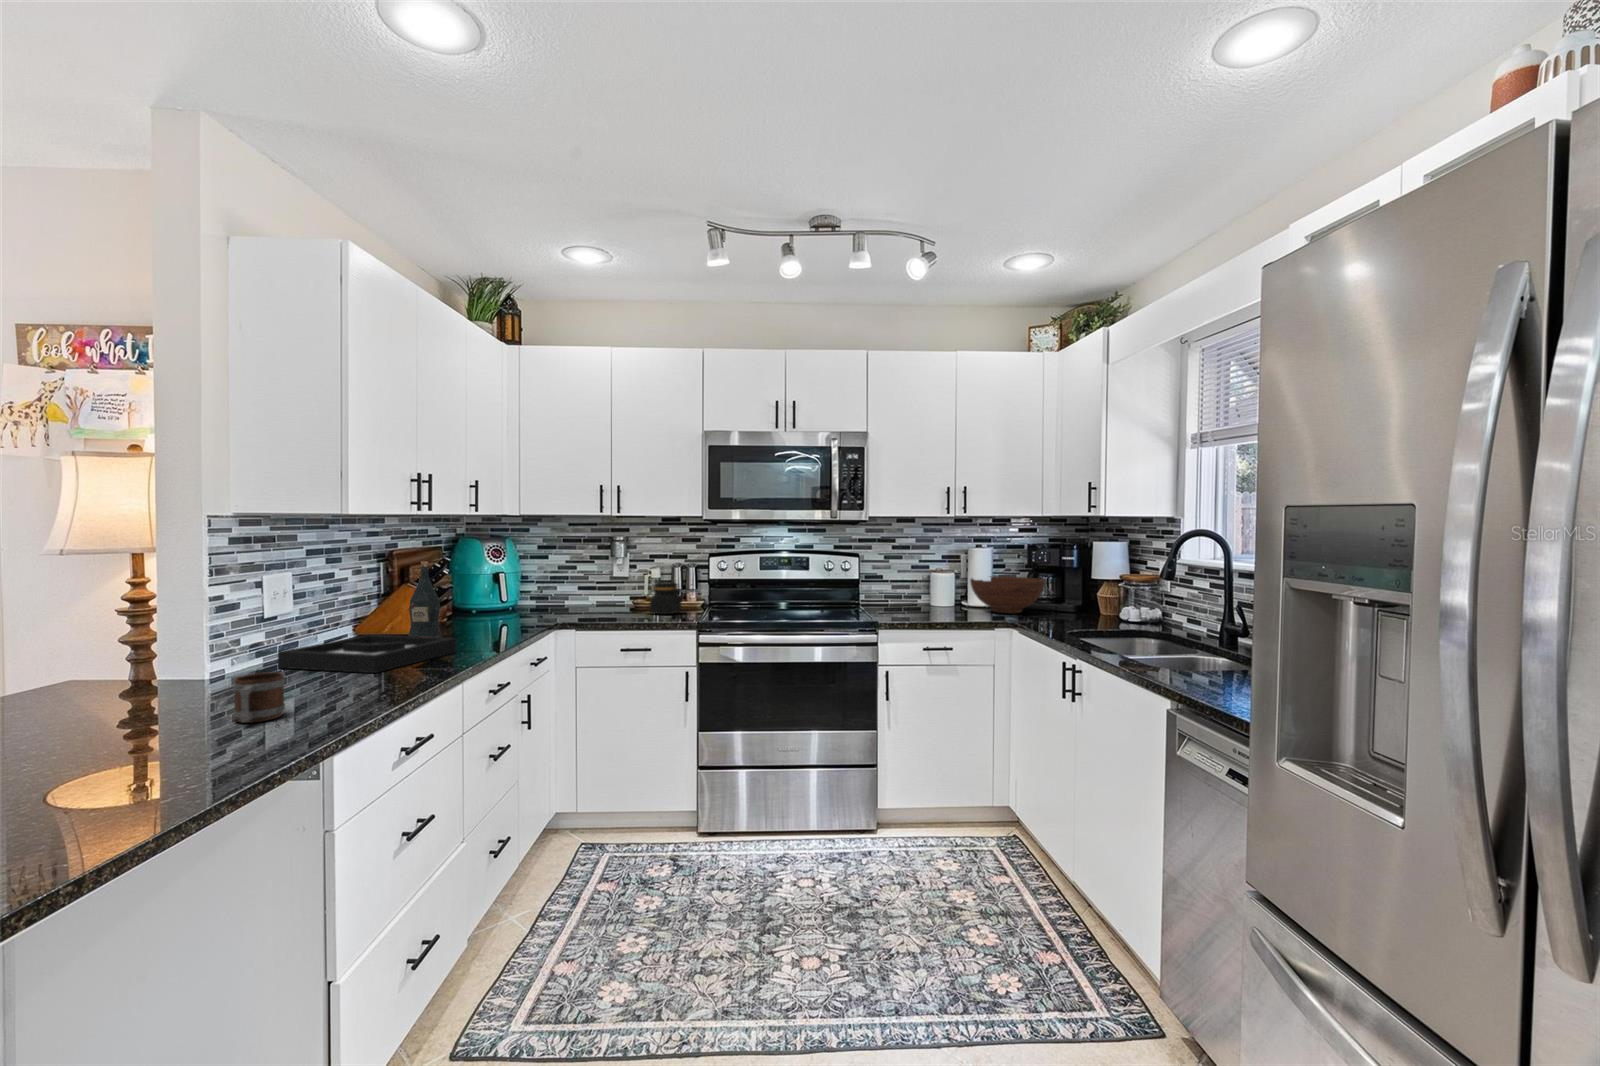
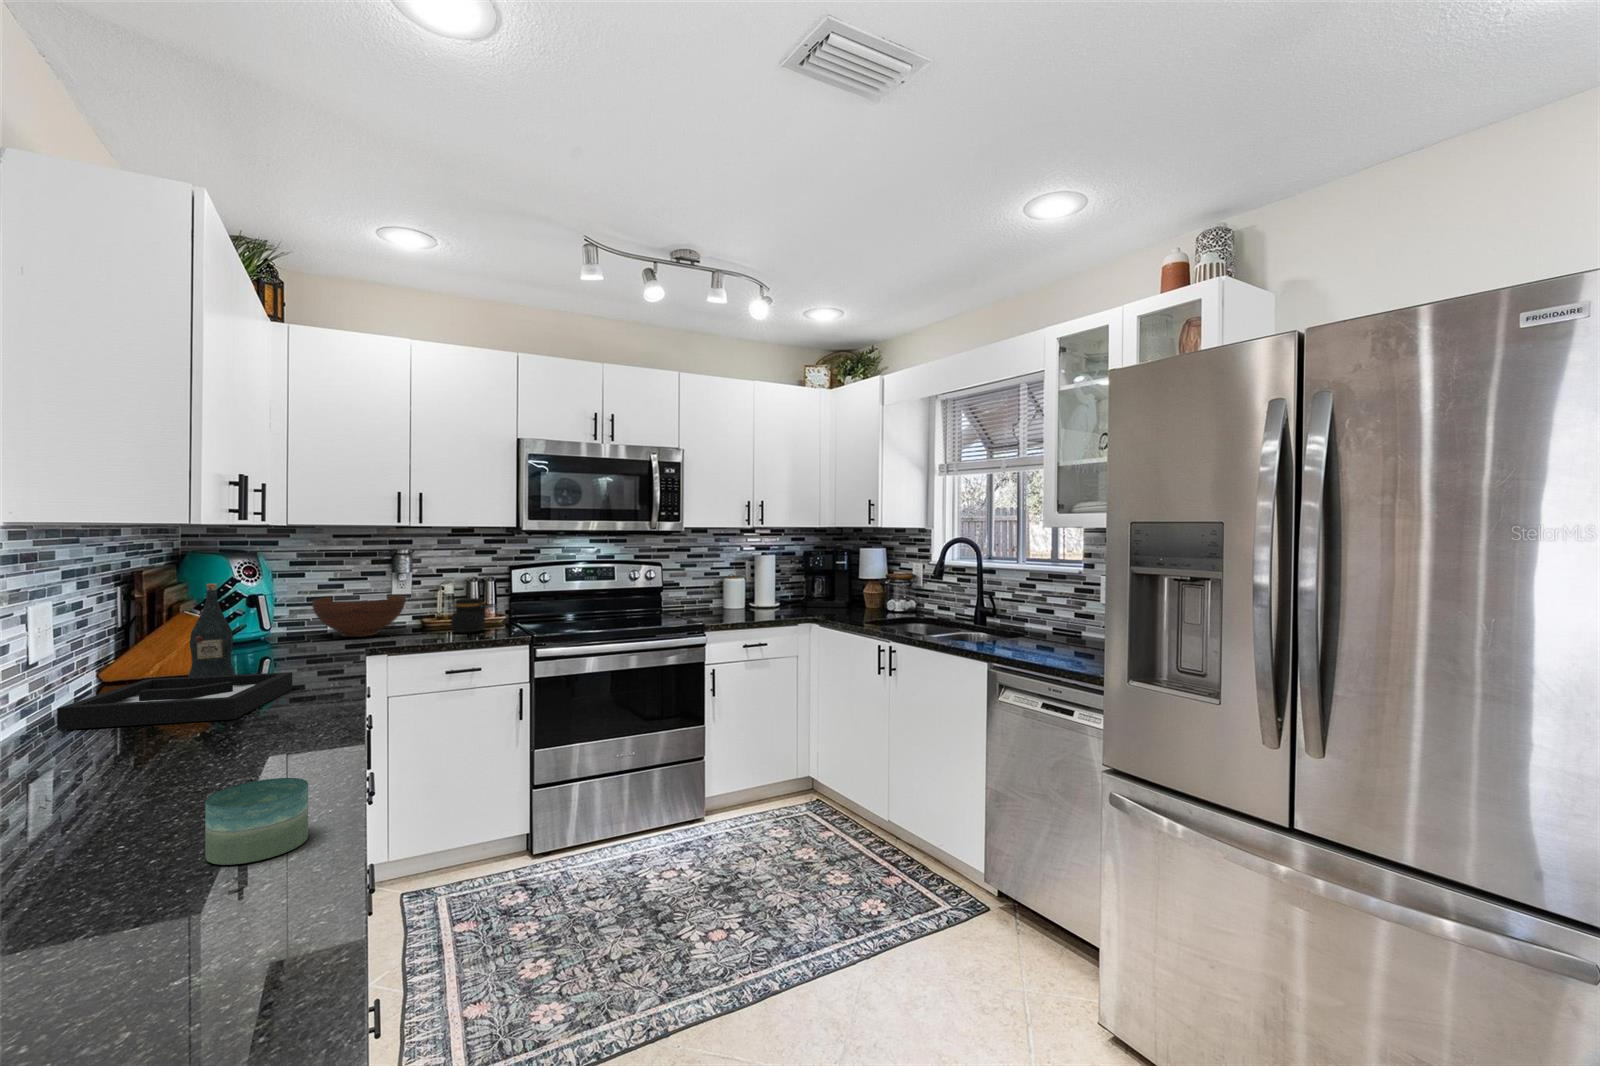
fruit bowl: present [970,576,1045,613] -> present [312,595,406,637]
mug: present [233,672,285,723] -> none [163,720,228,784]
candle: none [113,730,209,801] -> present [205,778,308,865]

